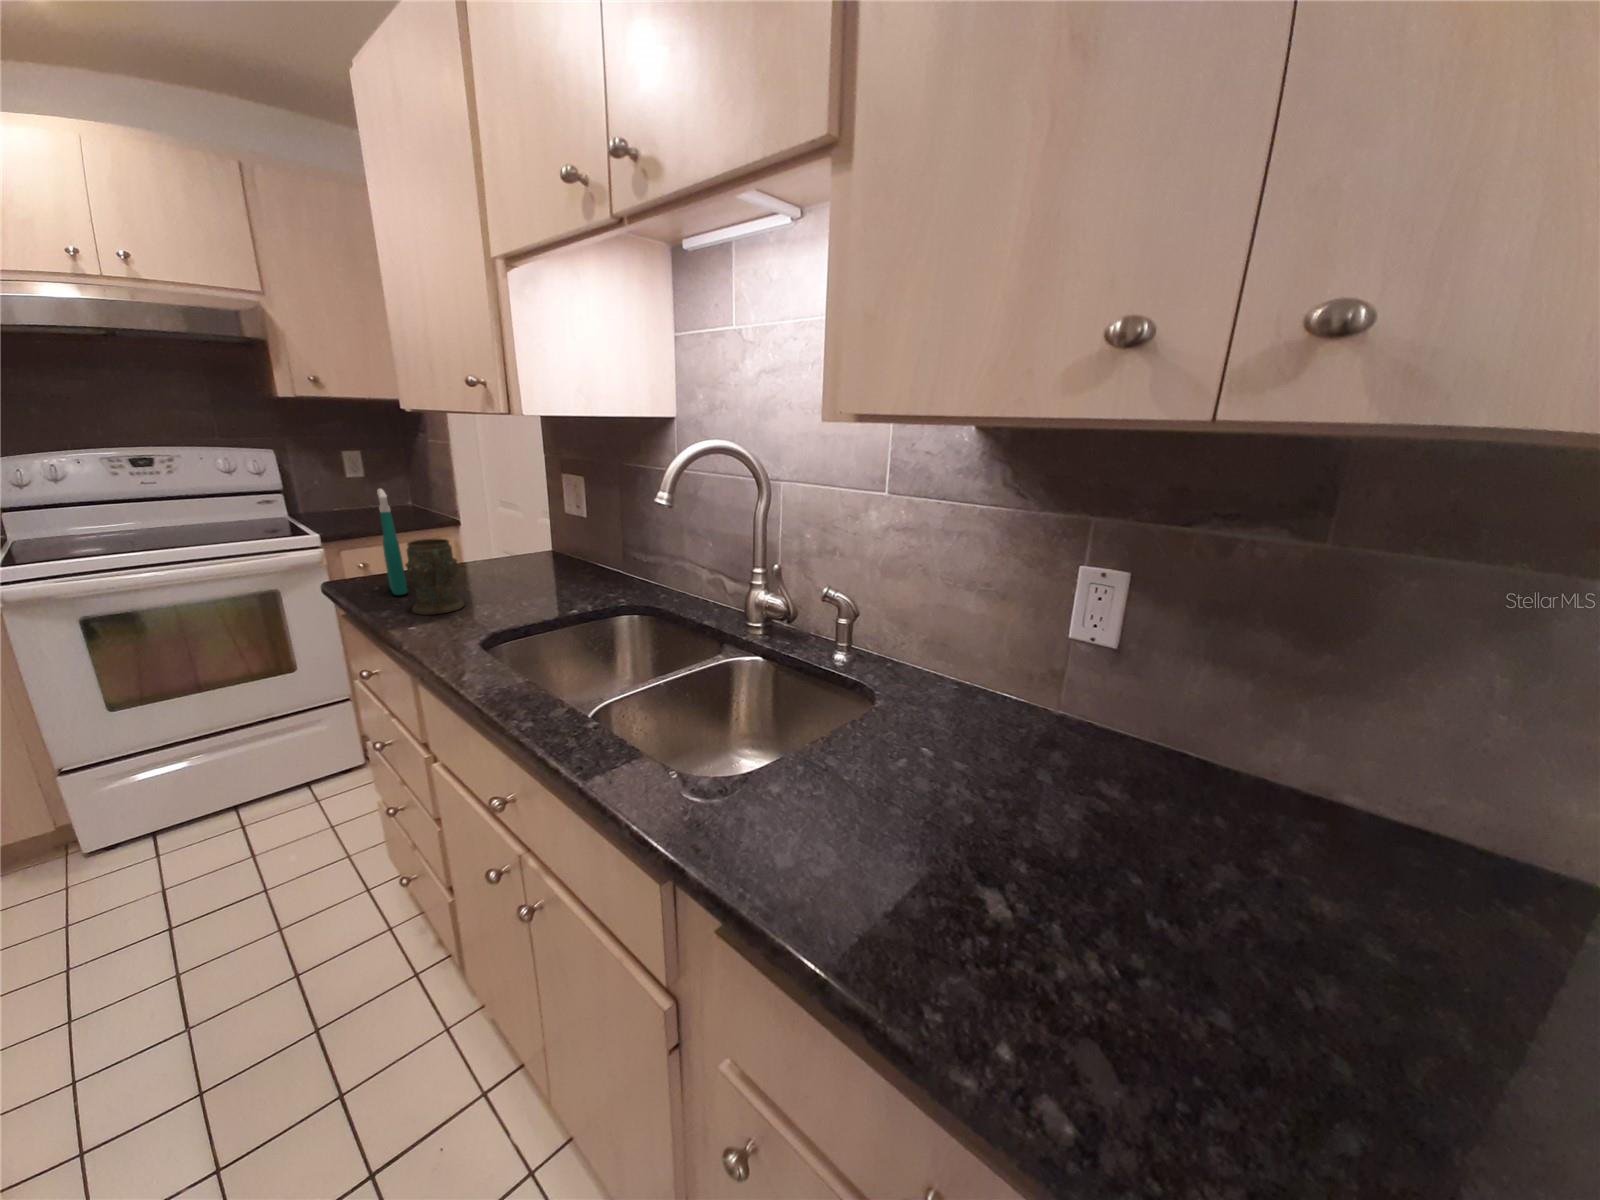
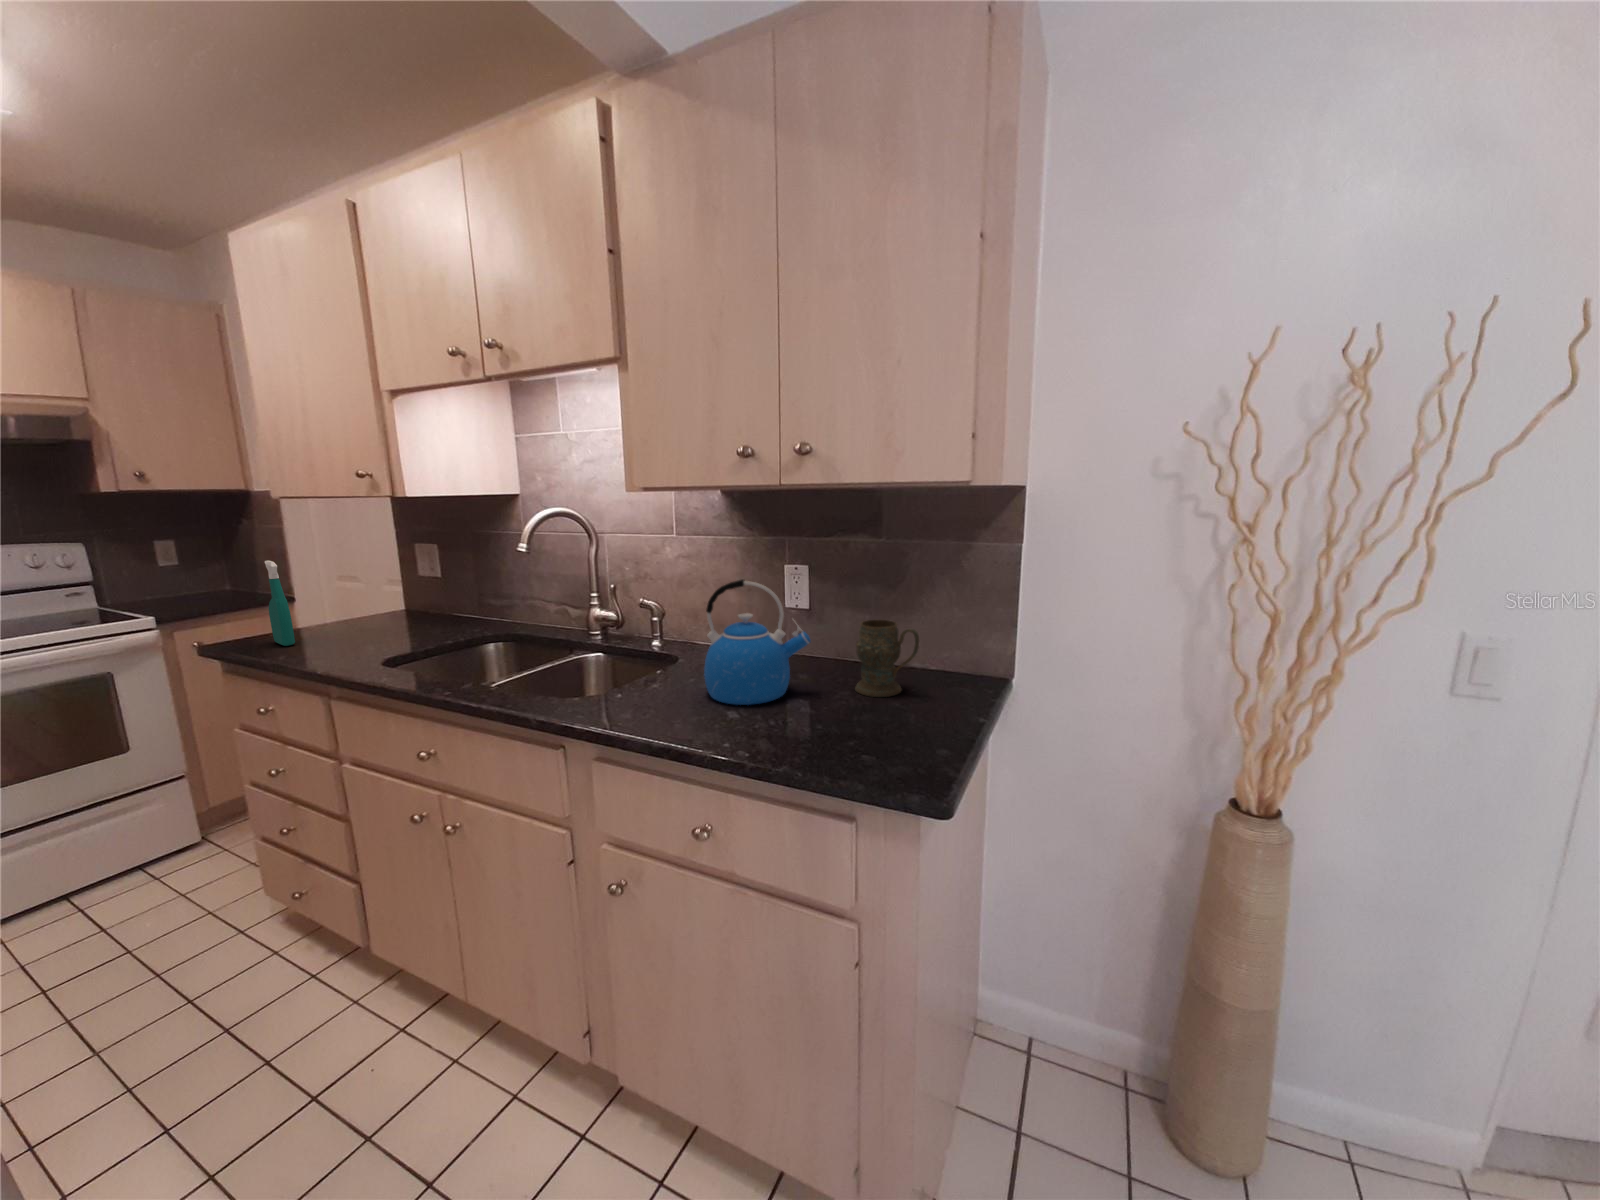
mug: present [405,539,464,615] -> present [855,620,919,697]
kettle: none [939,614,1176,874] -> present [704,579,811,705]

